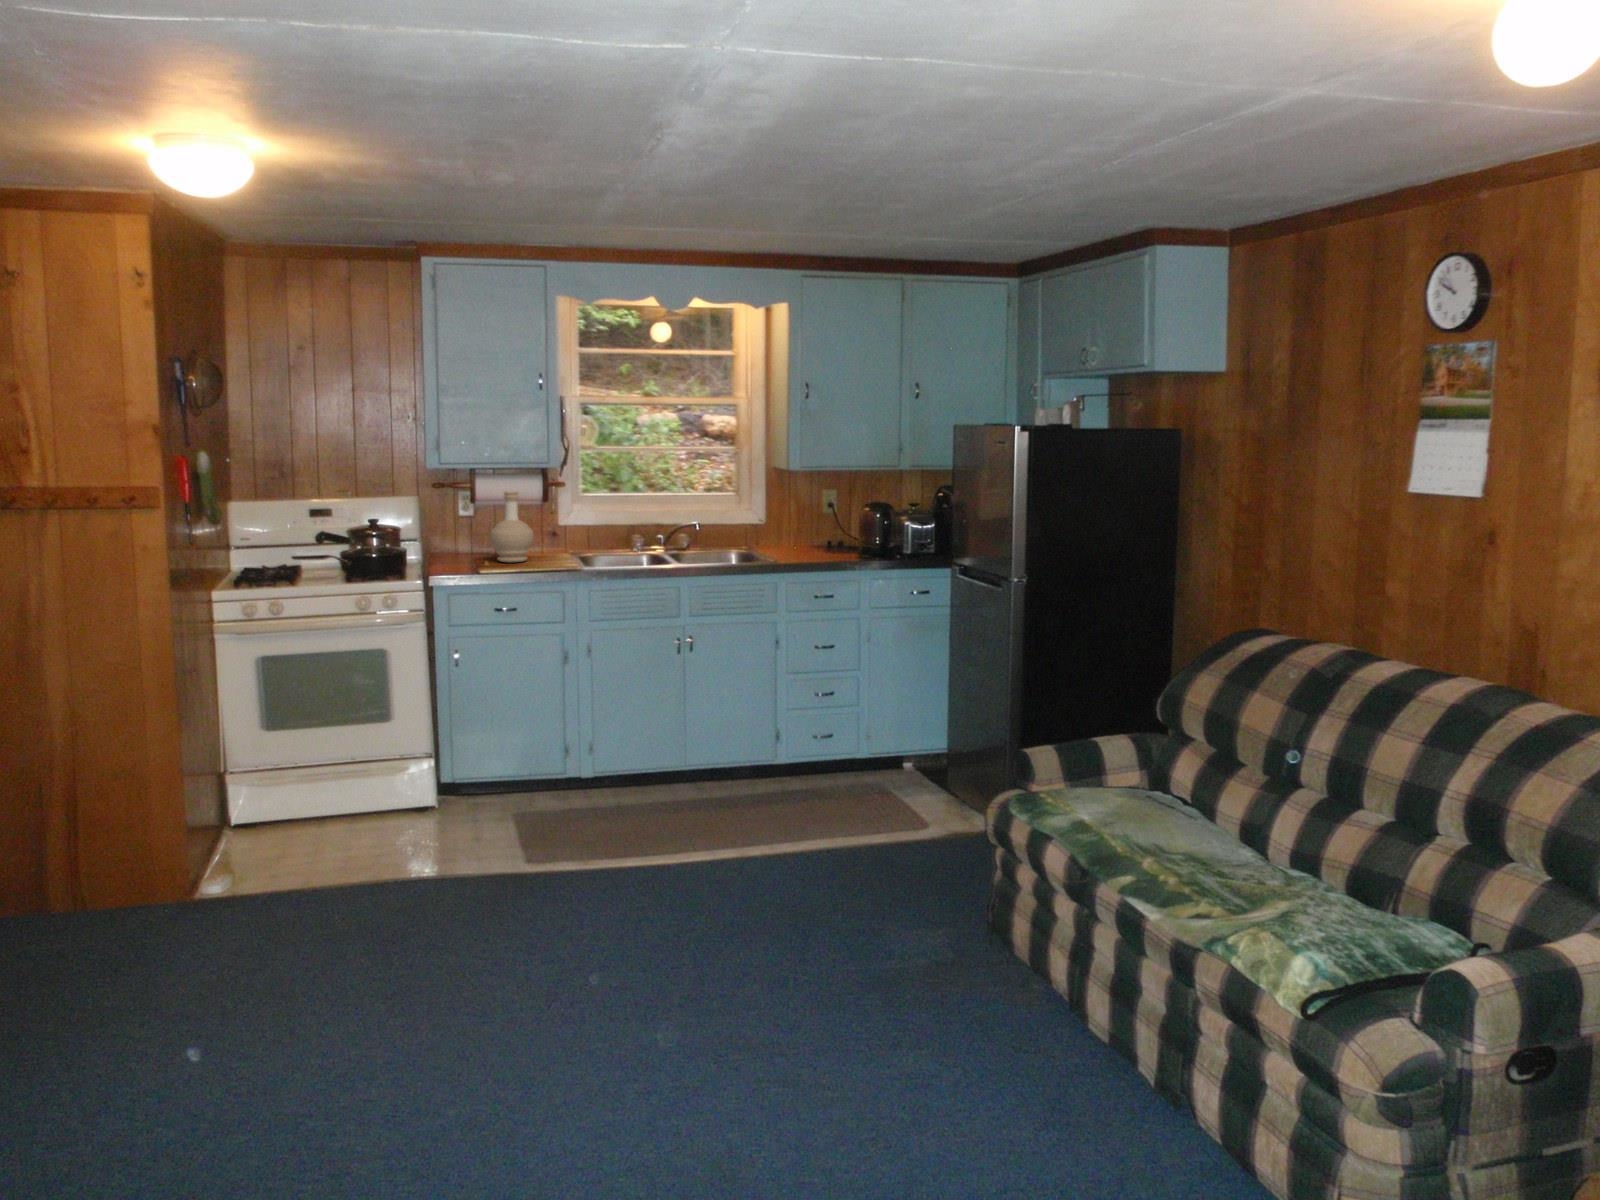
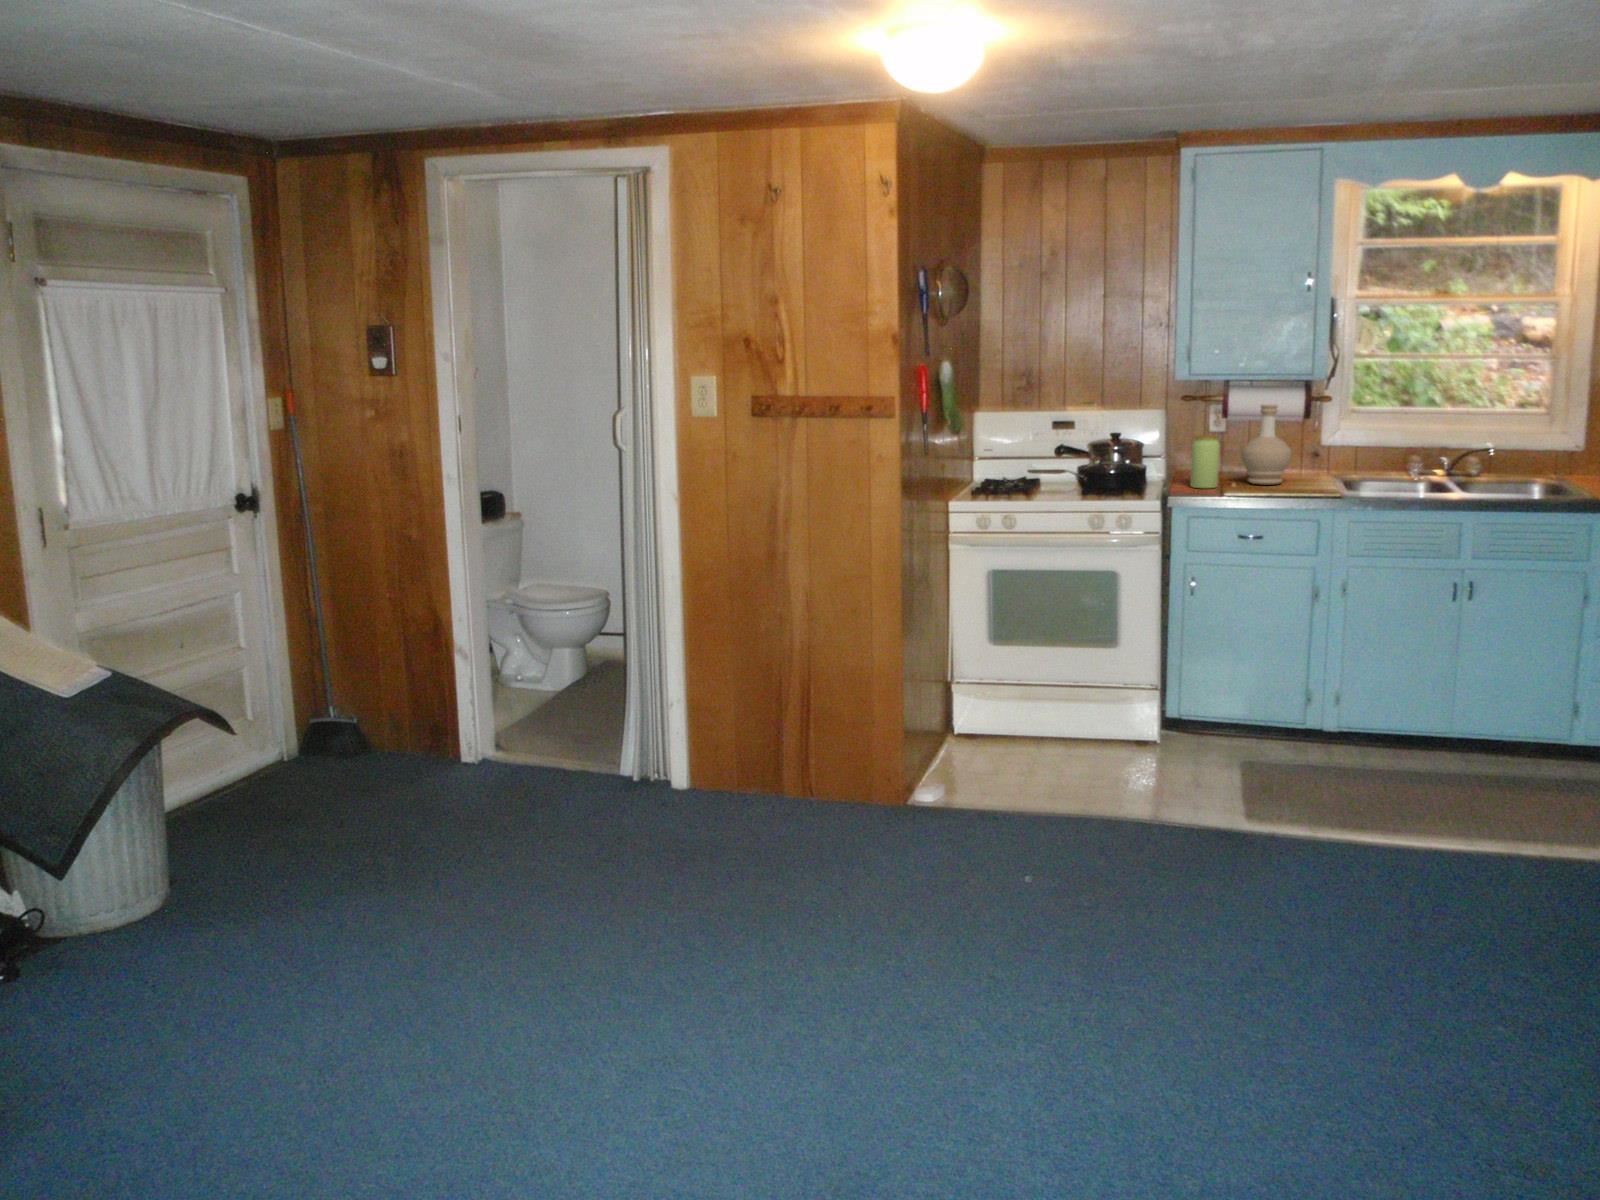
jar: none [446,520,472,568] -> present [1190,435,1220,488]

